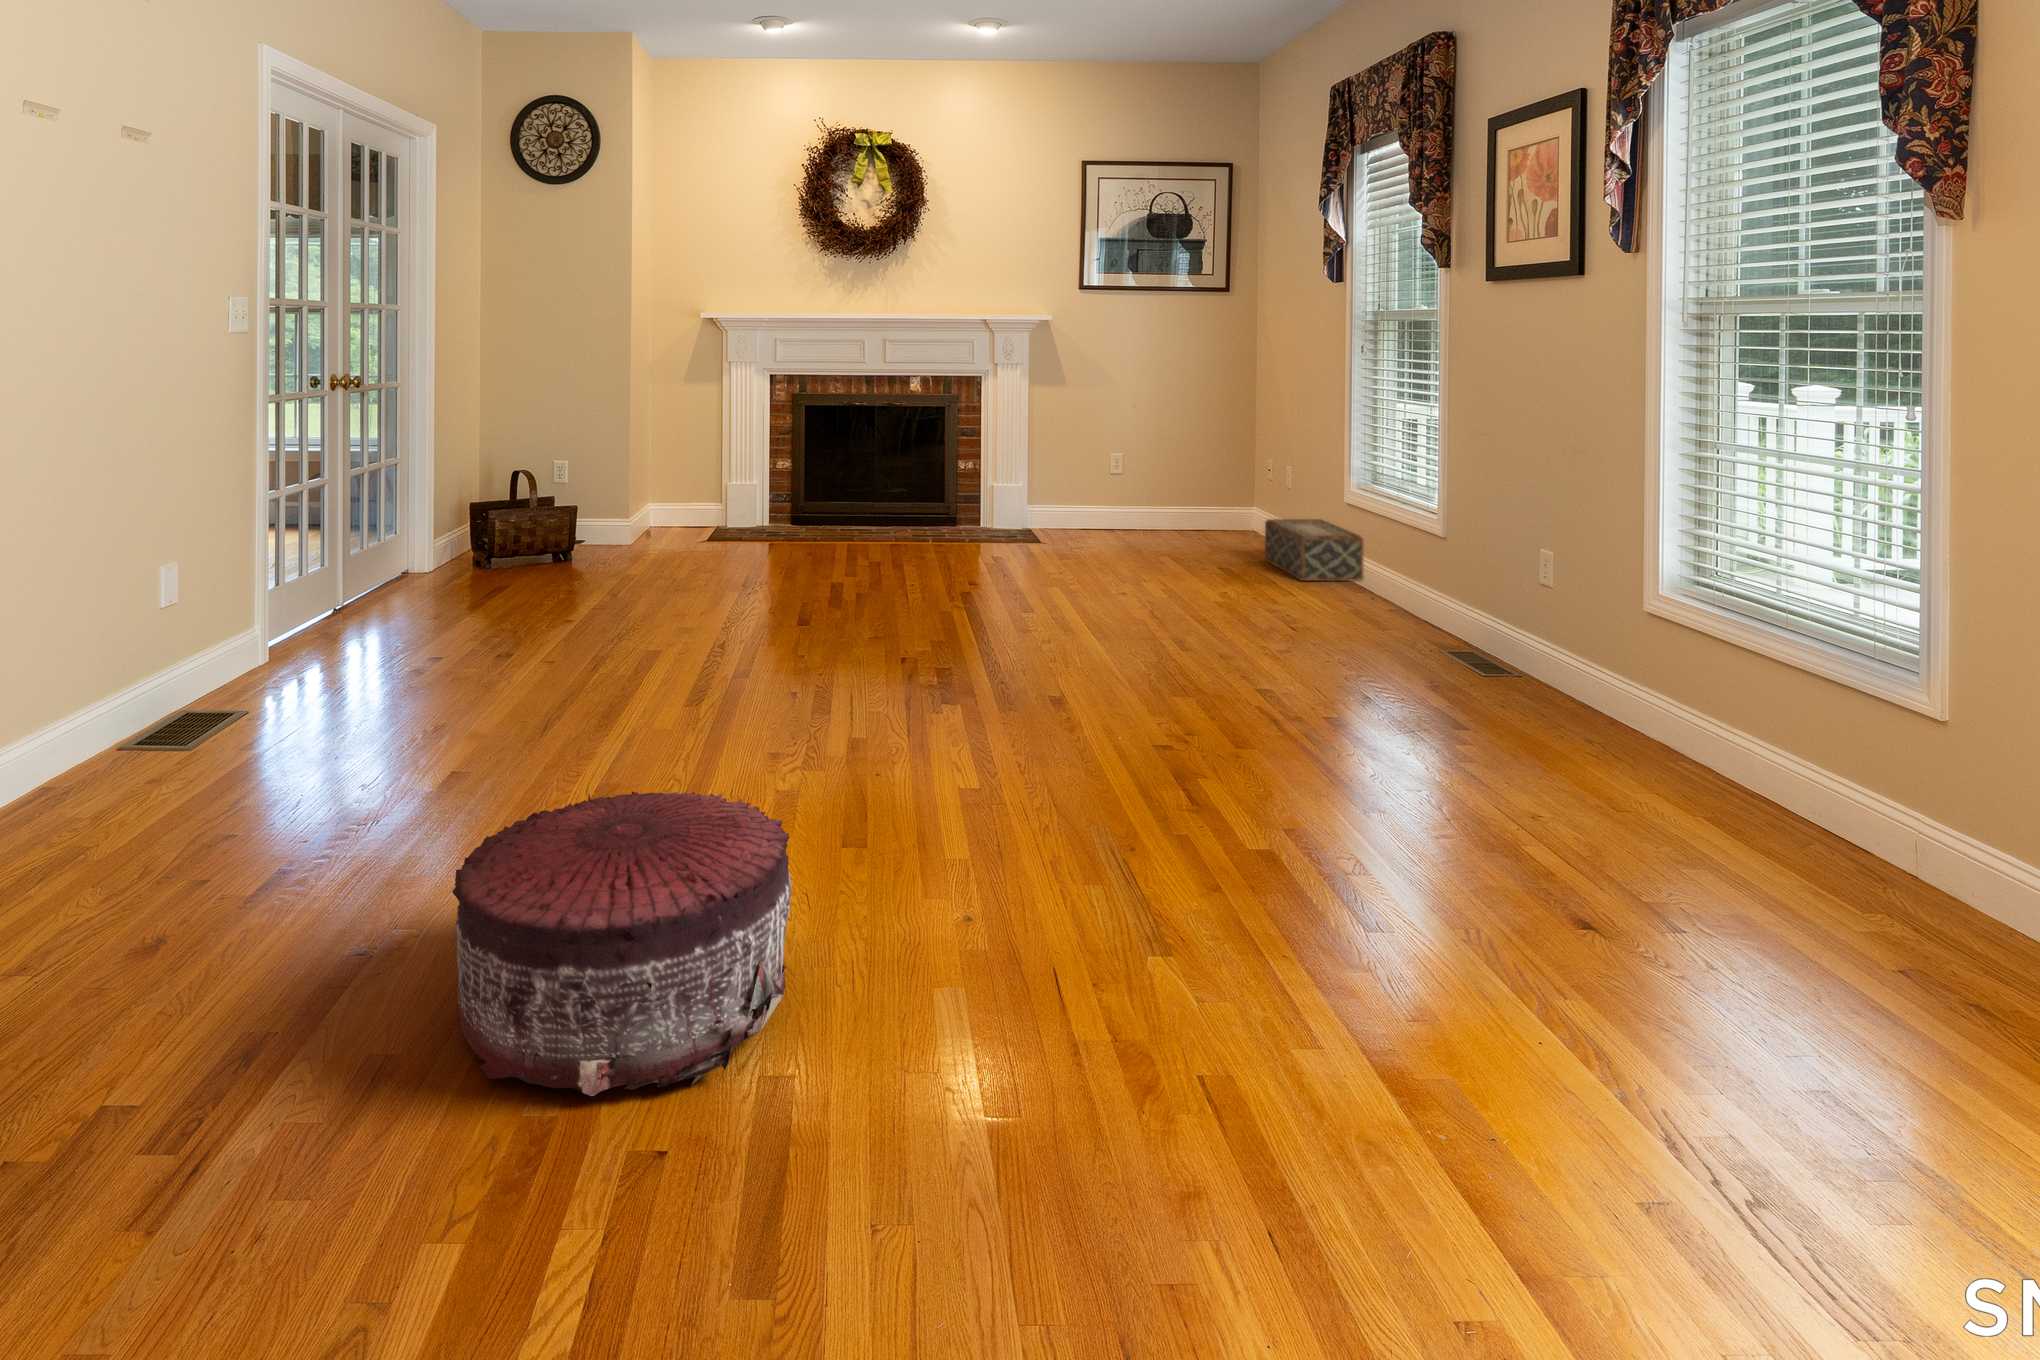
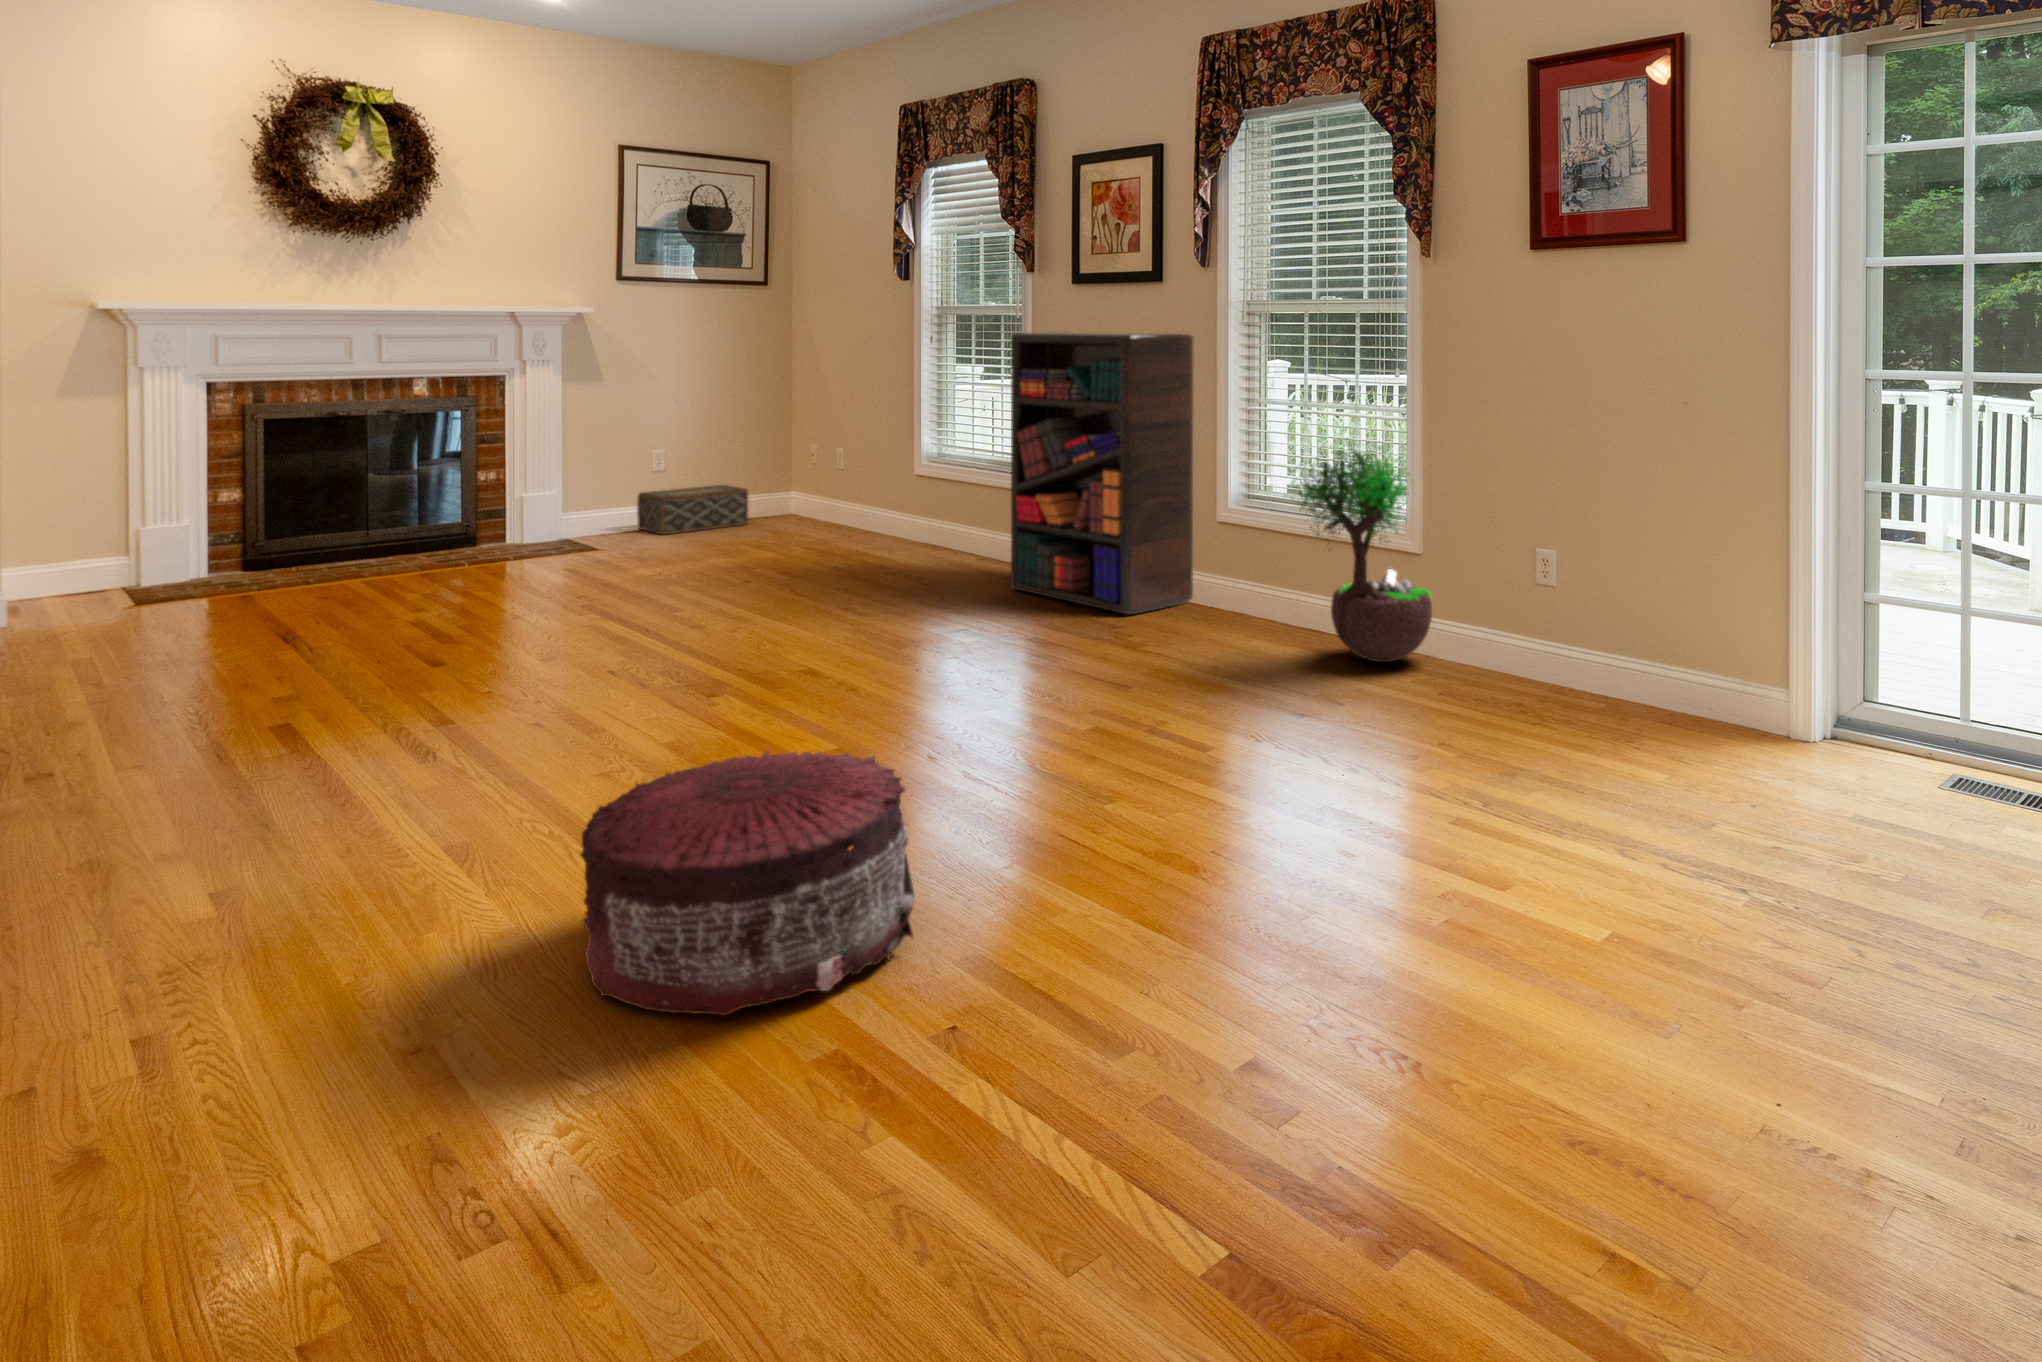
bookshelf: none [1380,340,1613,713] -> present [1011,332,1194,615]
potted tree: none [1648,494,1957,889] -> present [1291,439,1432,662]
woven basket: present [1265,519,1364,581] -> present [637,485,748,534]

